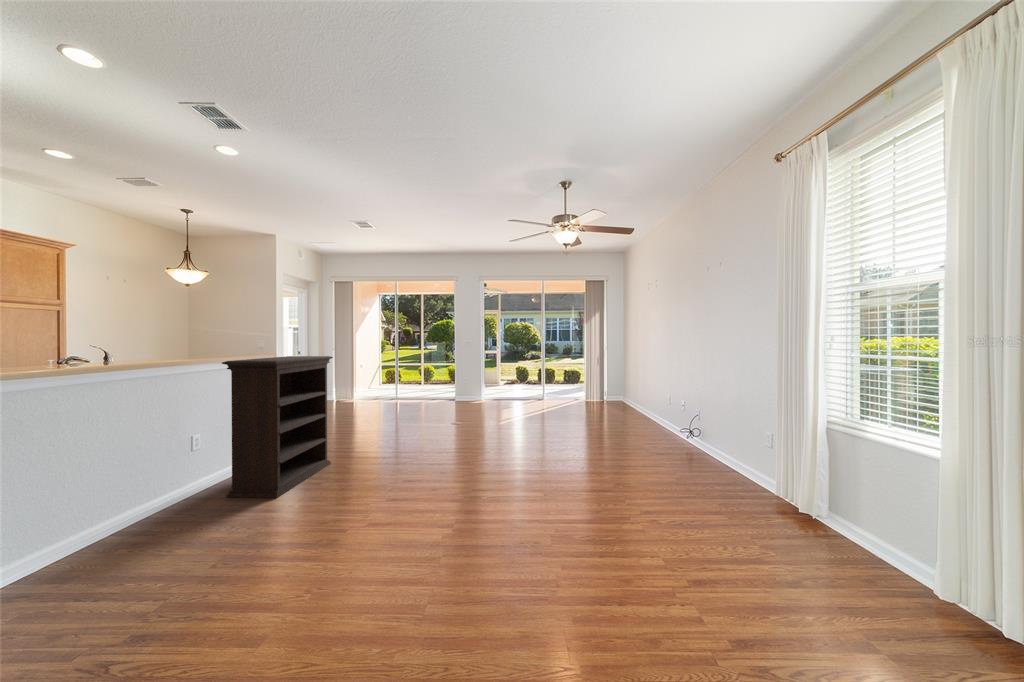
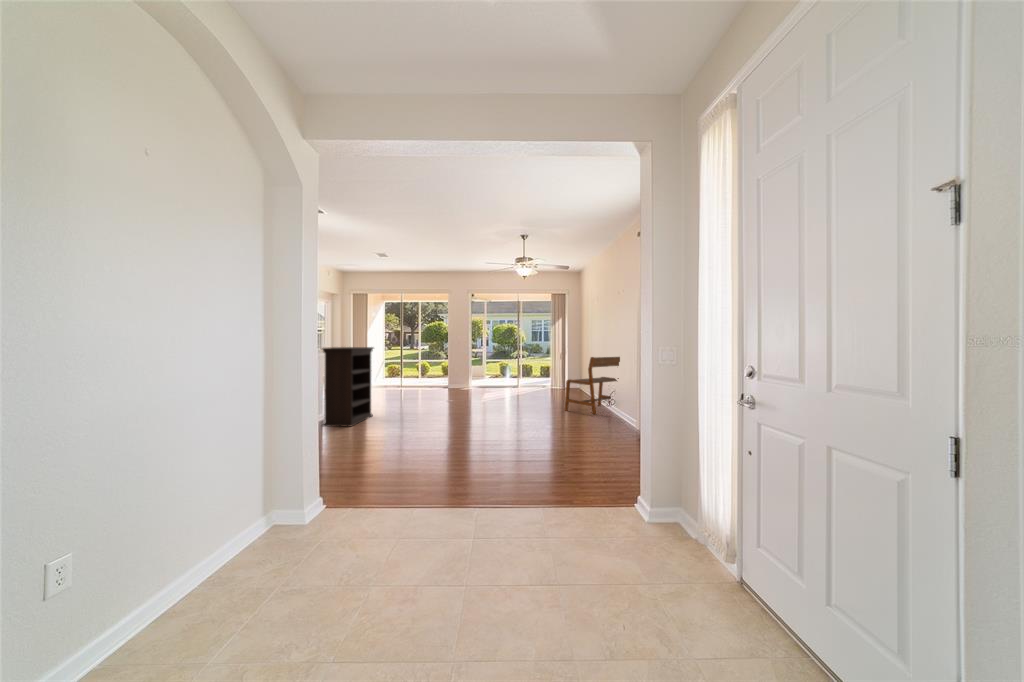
bench: none [624,367,713,460] -> present [564,357,620,414]

